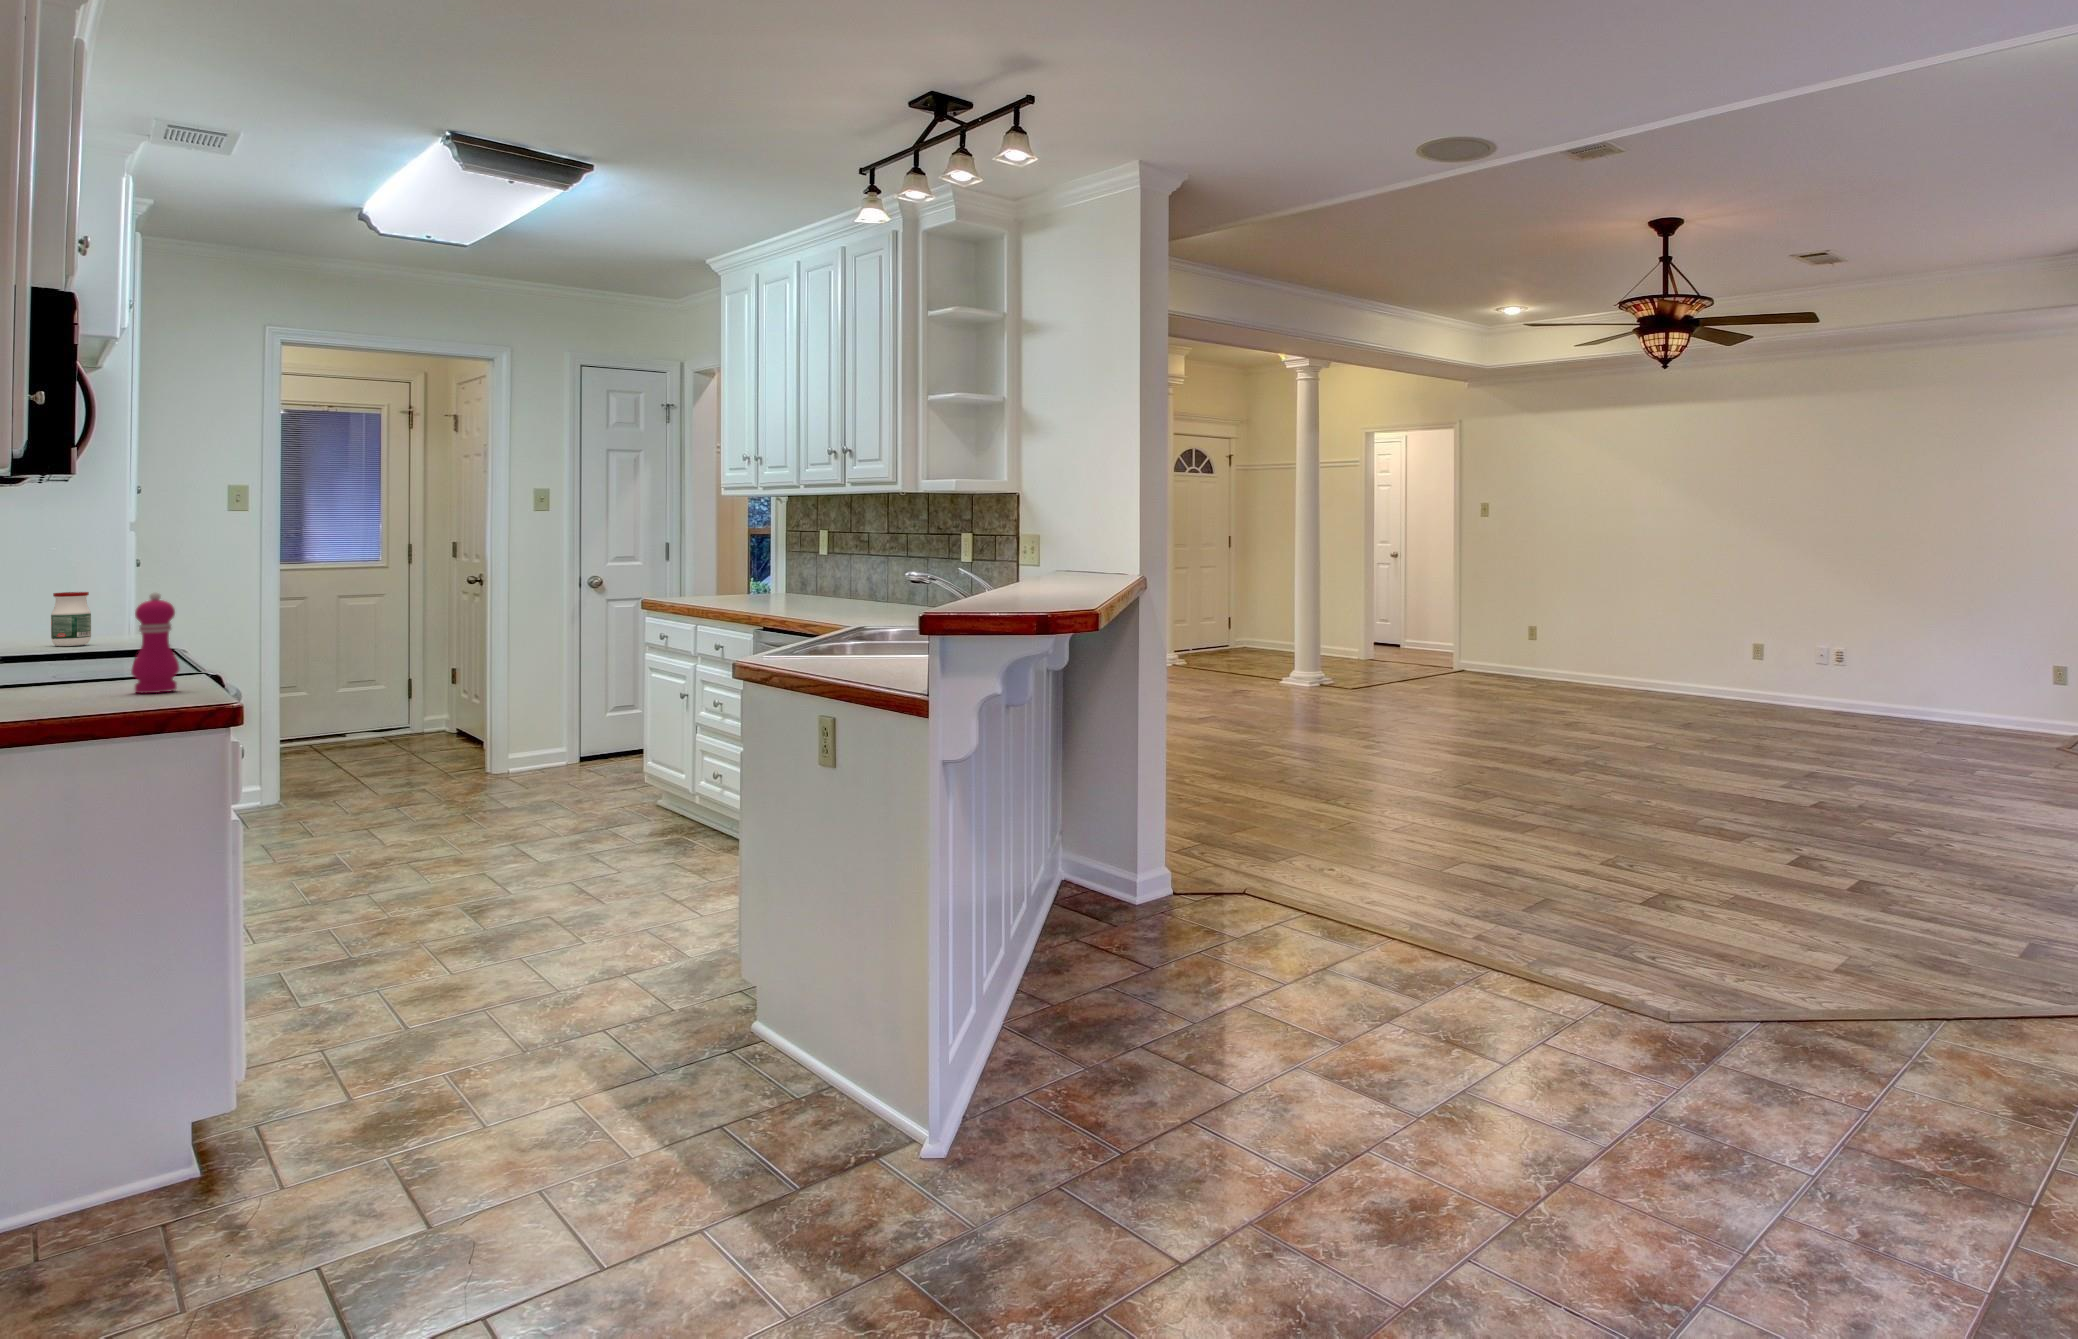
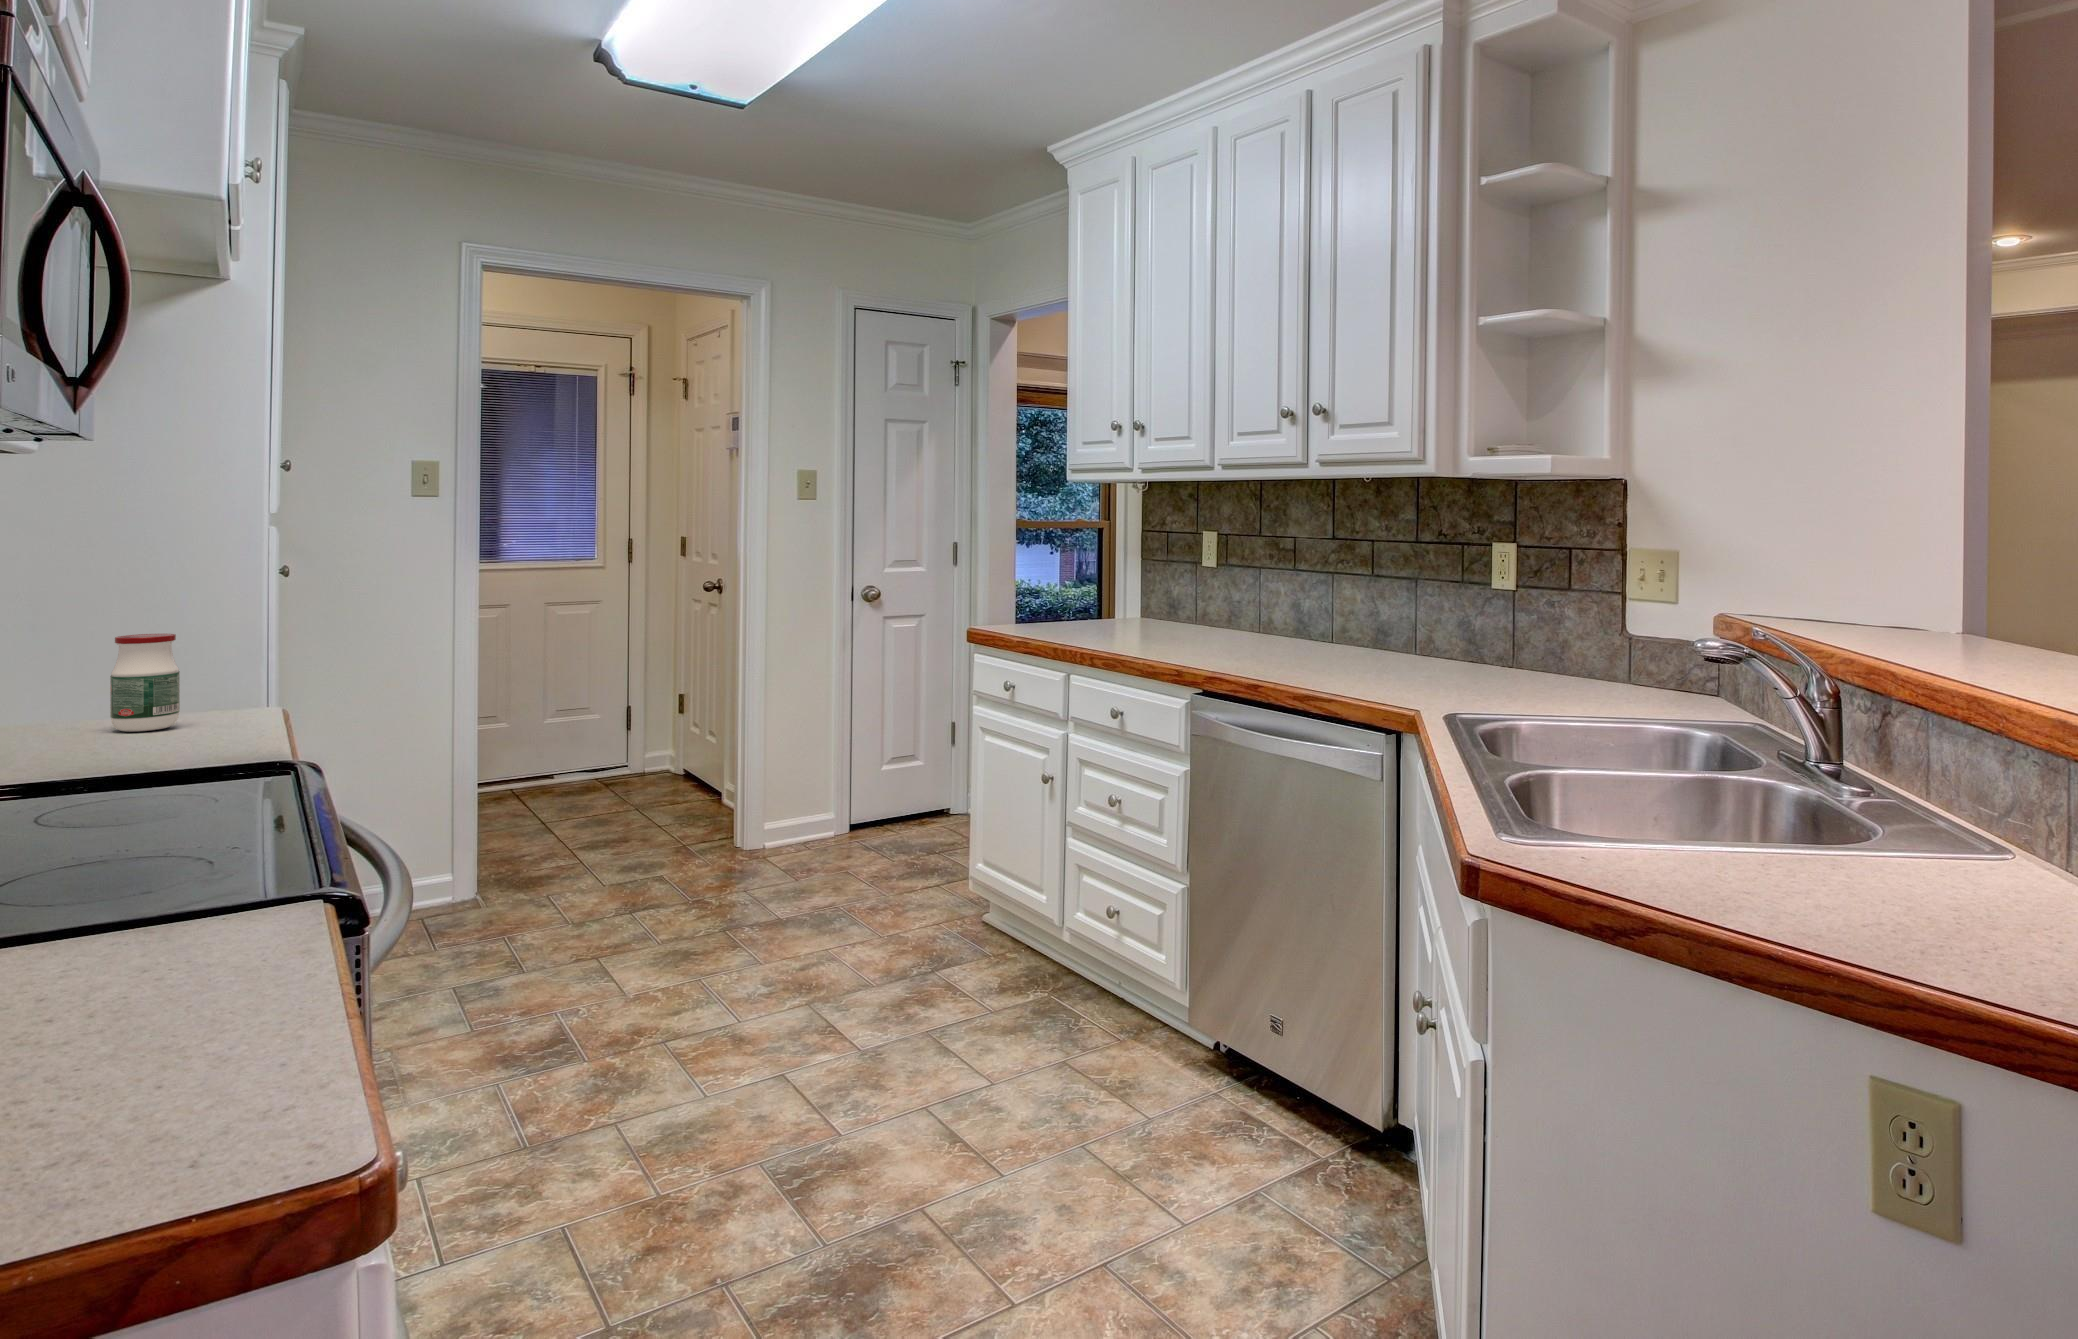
pepper mill: present [131,592,179,693] -> none [92,729,235,1039]

